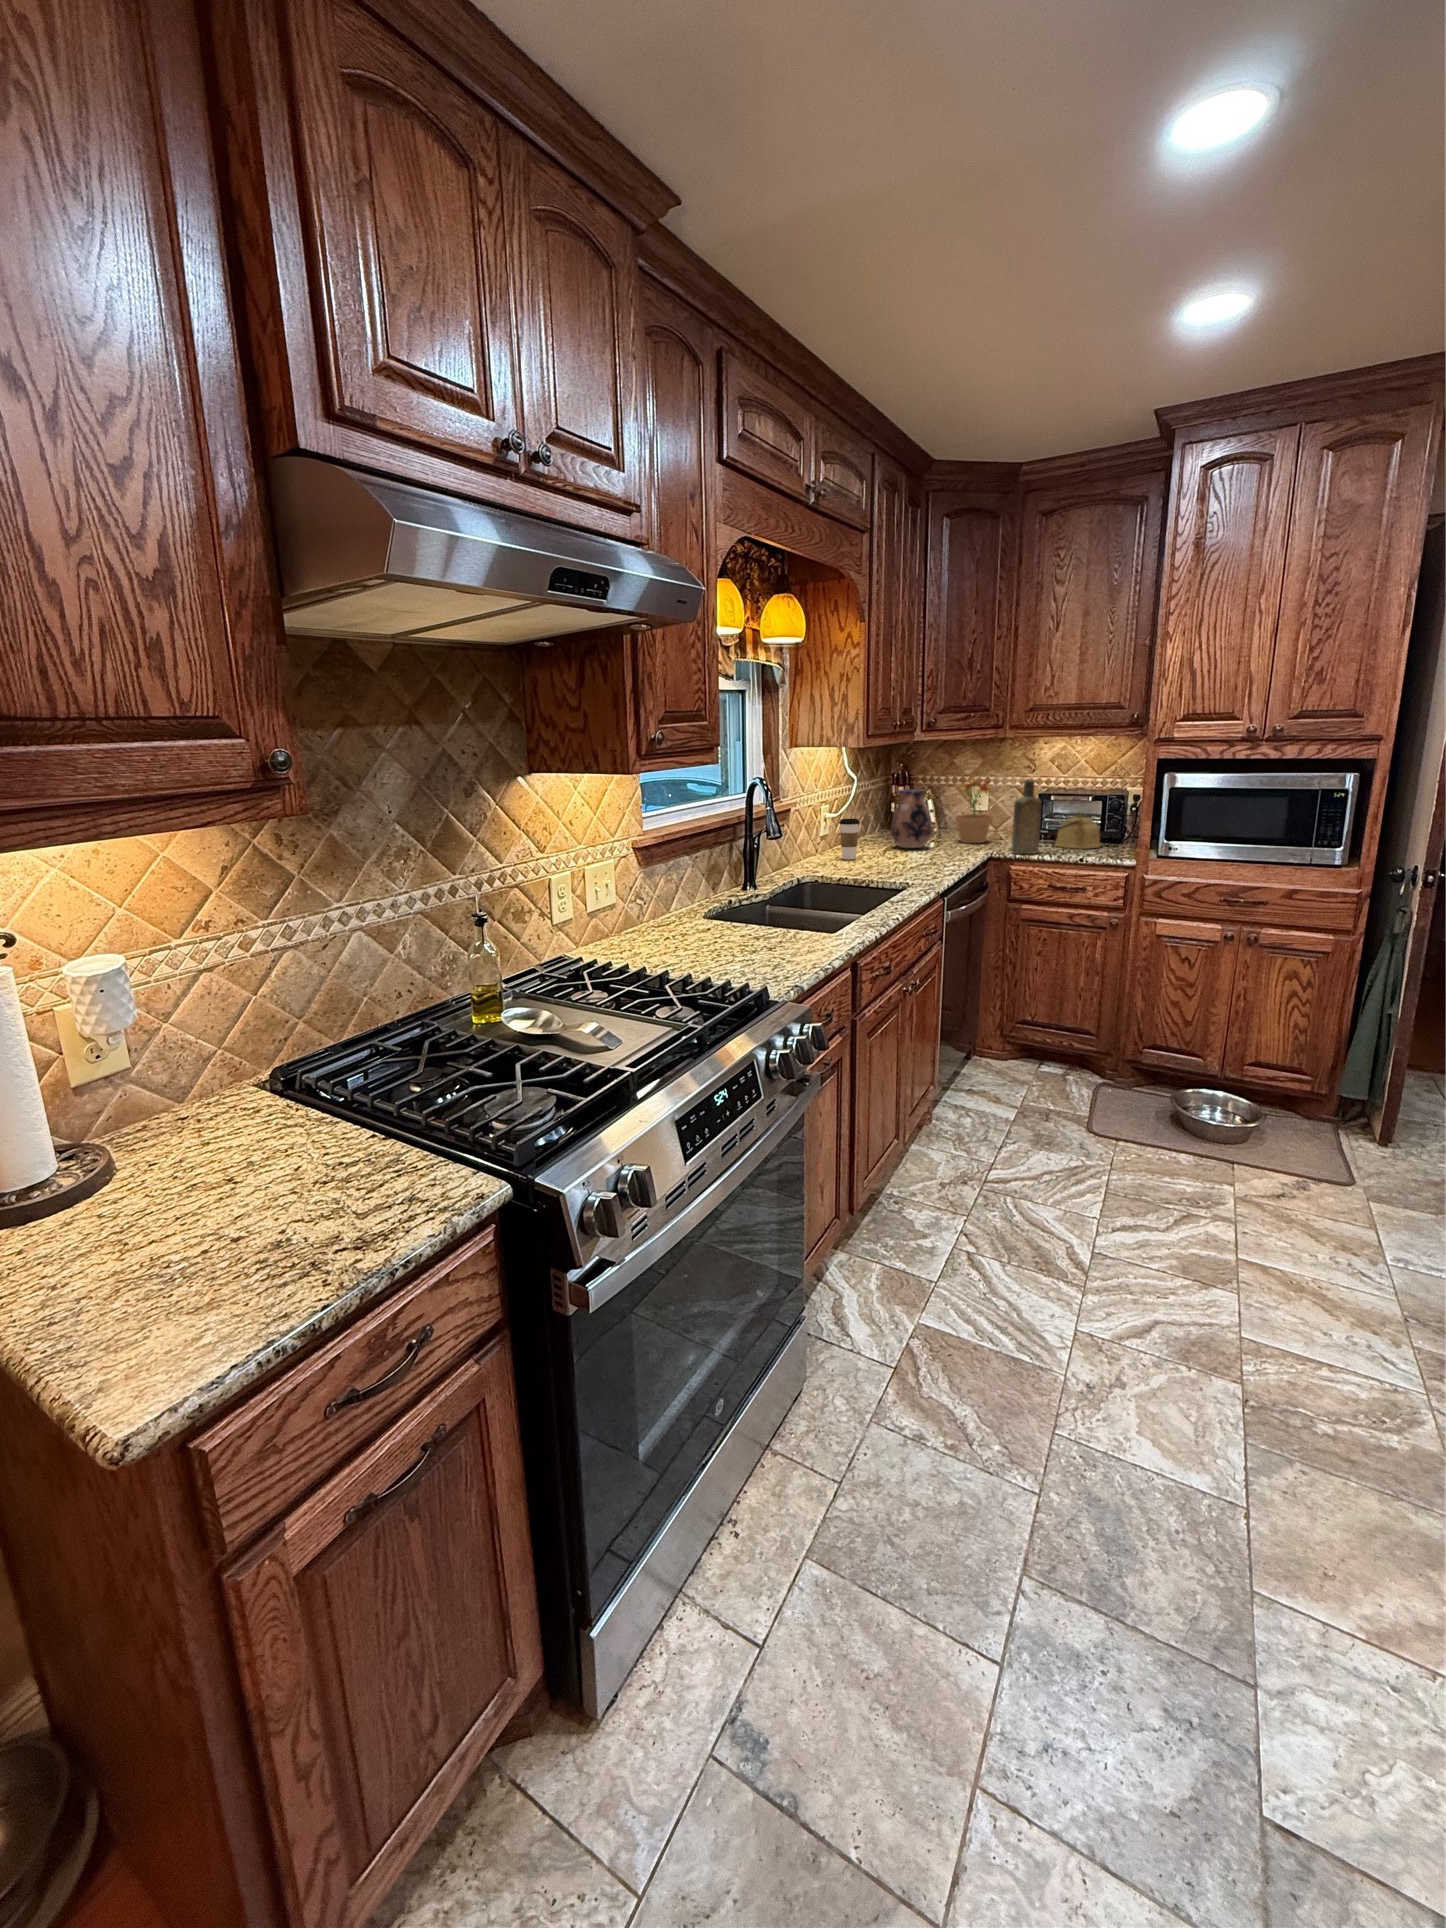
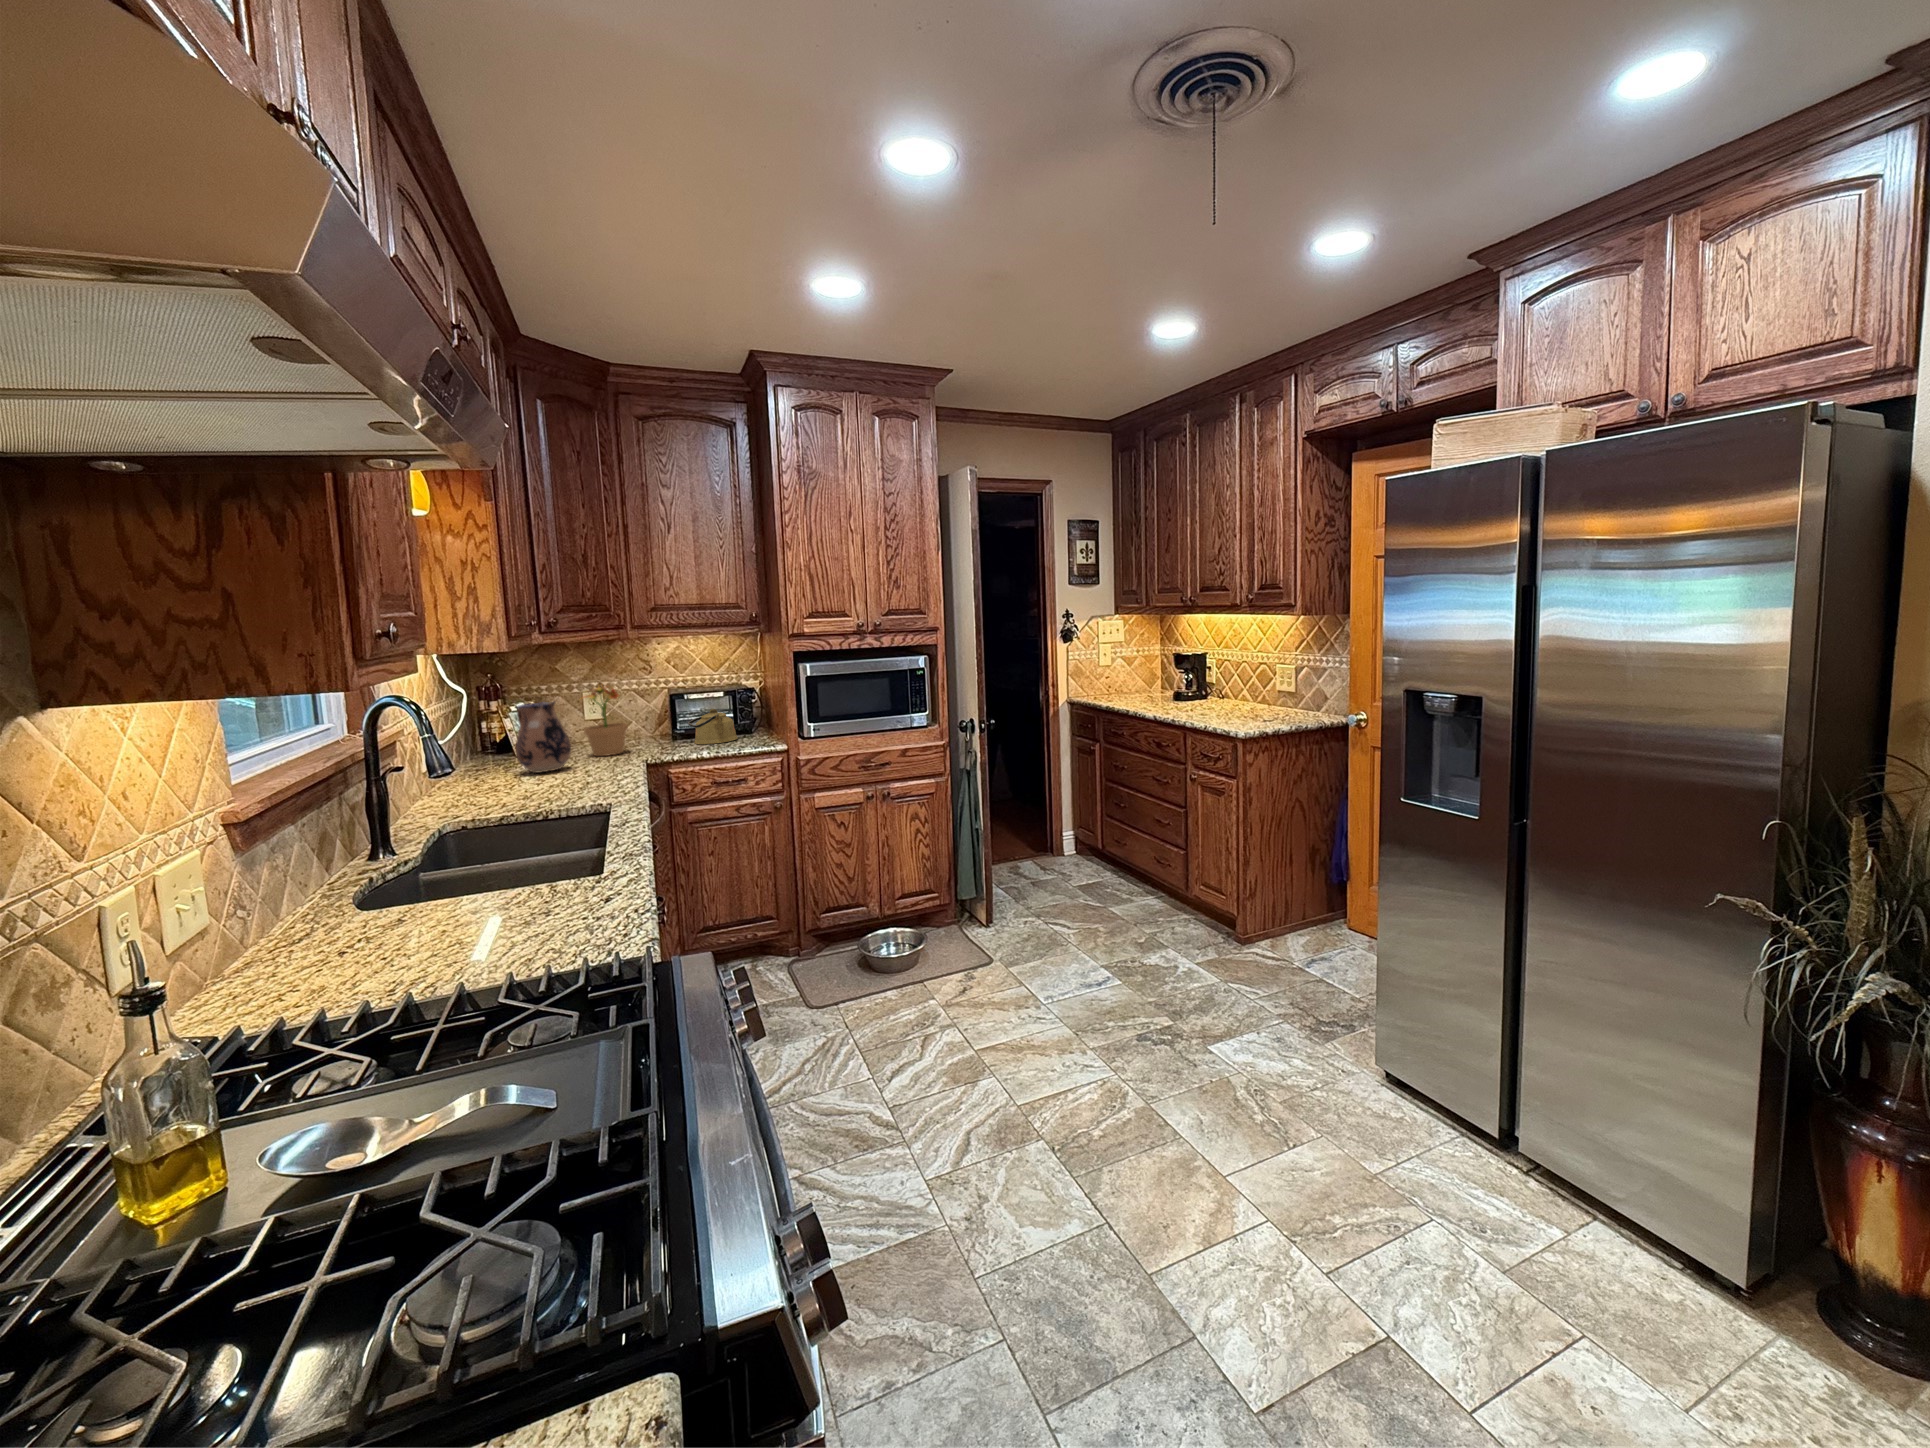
bottle: present [1011,780,1042,854] -> none [658,679,692,757]
coffee cup: present [839,819,860,860] -> none [462,744,493,797]

